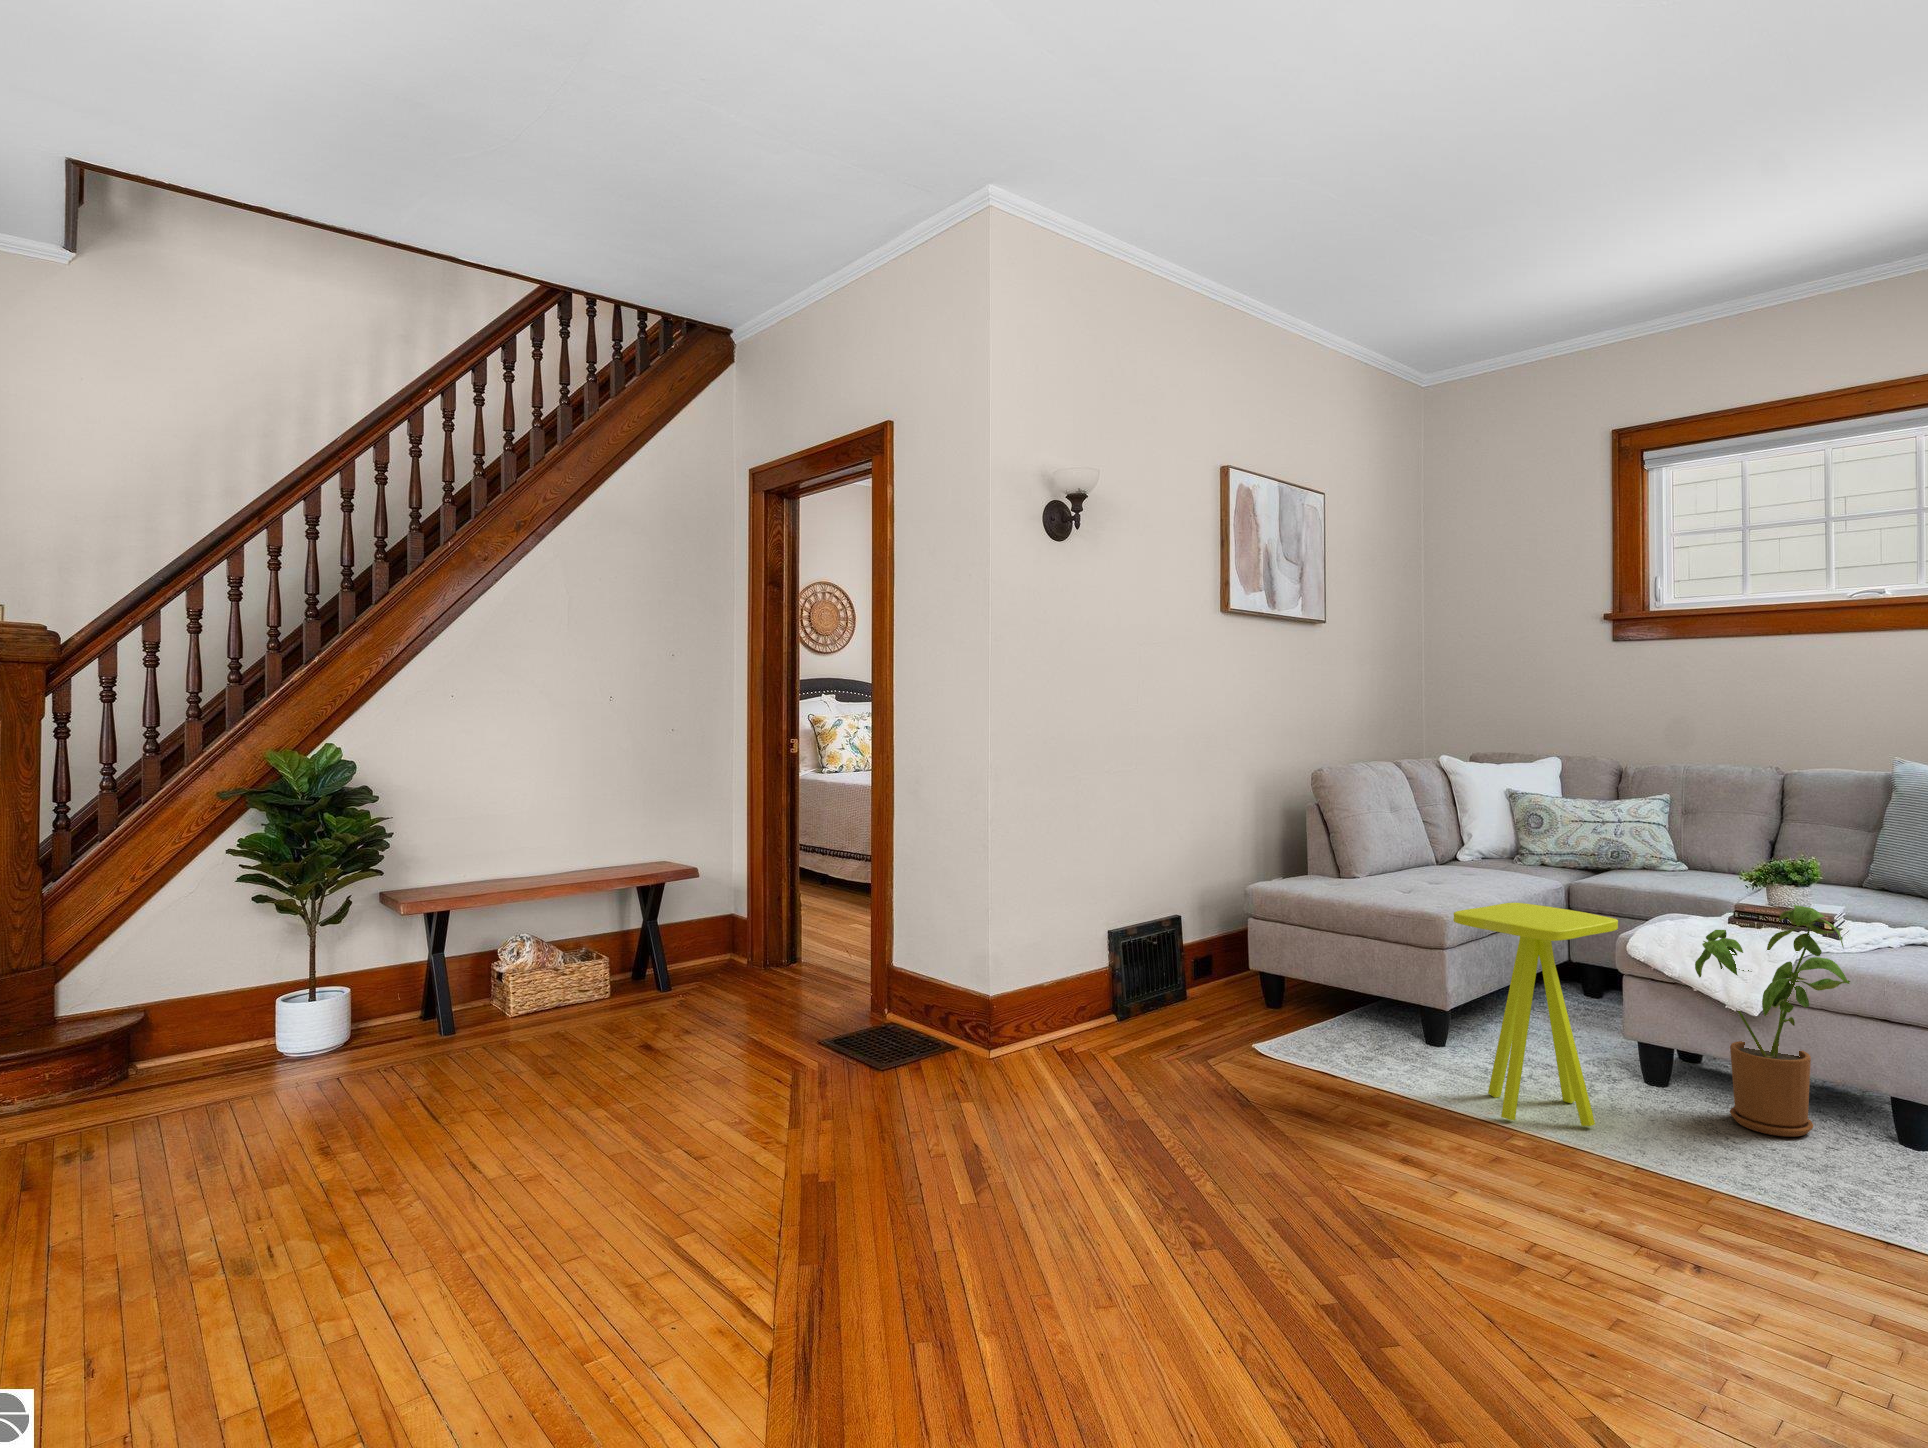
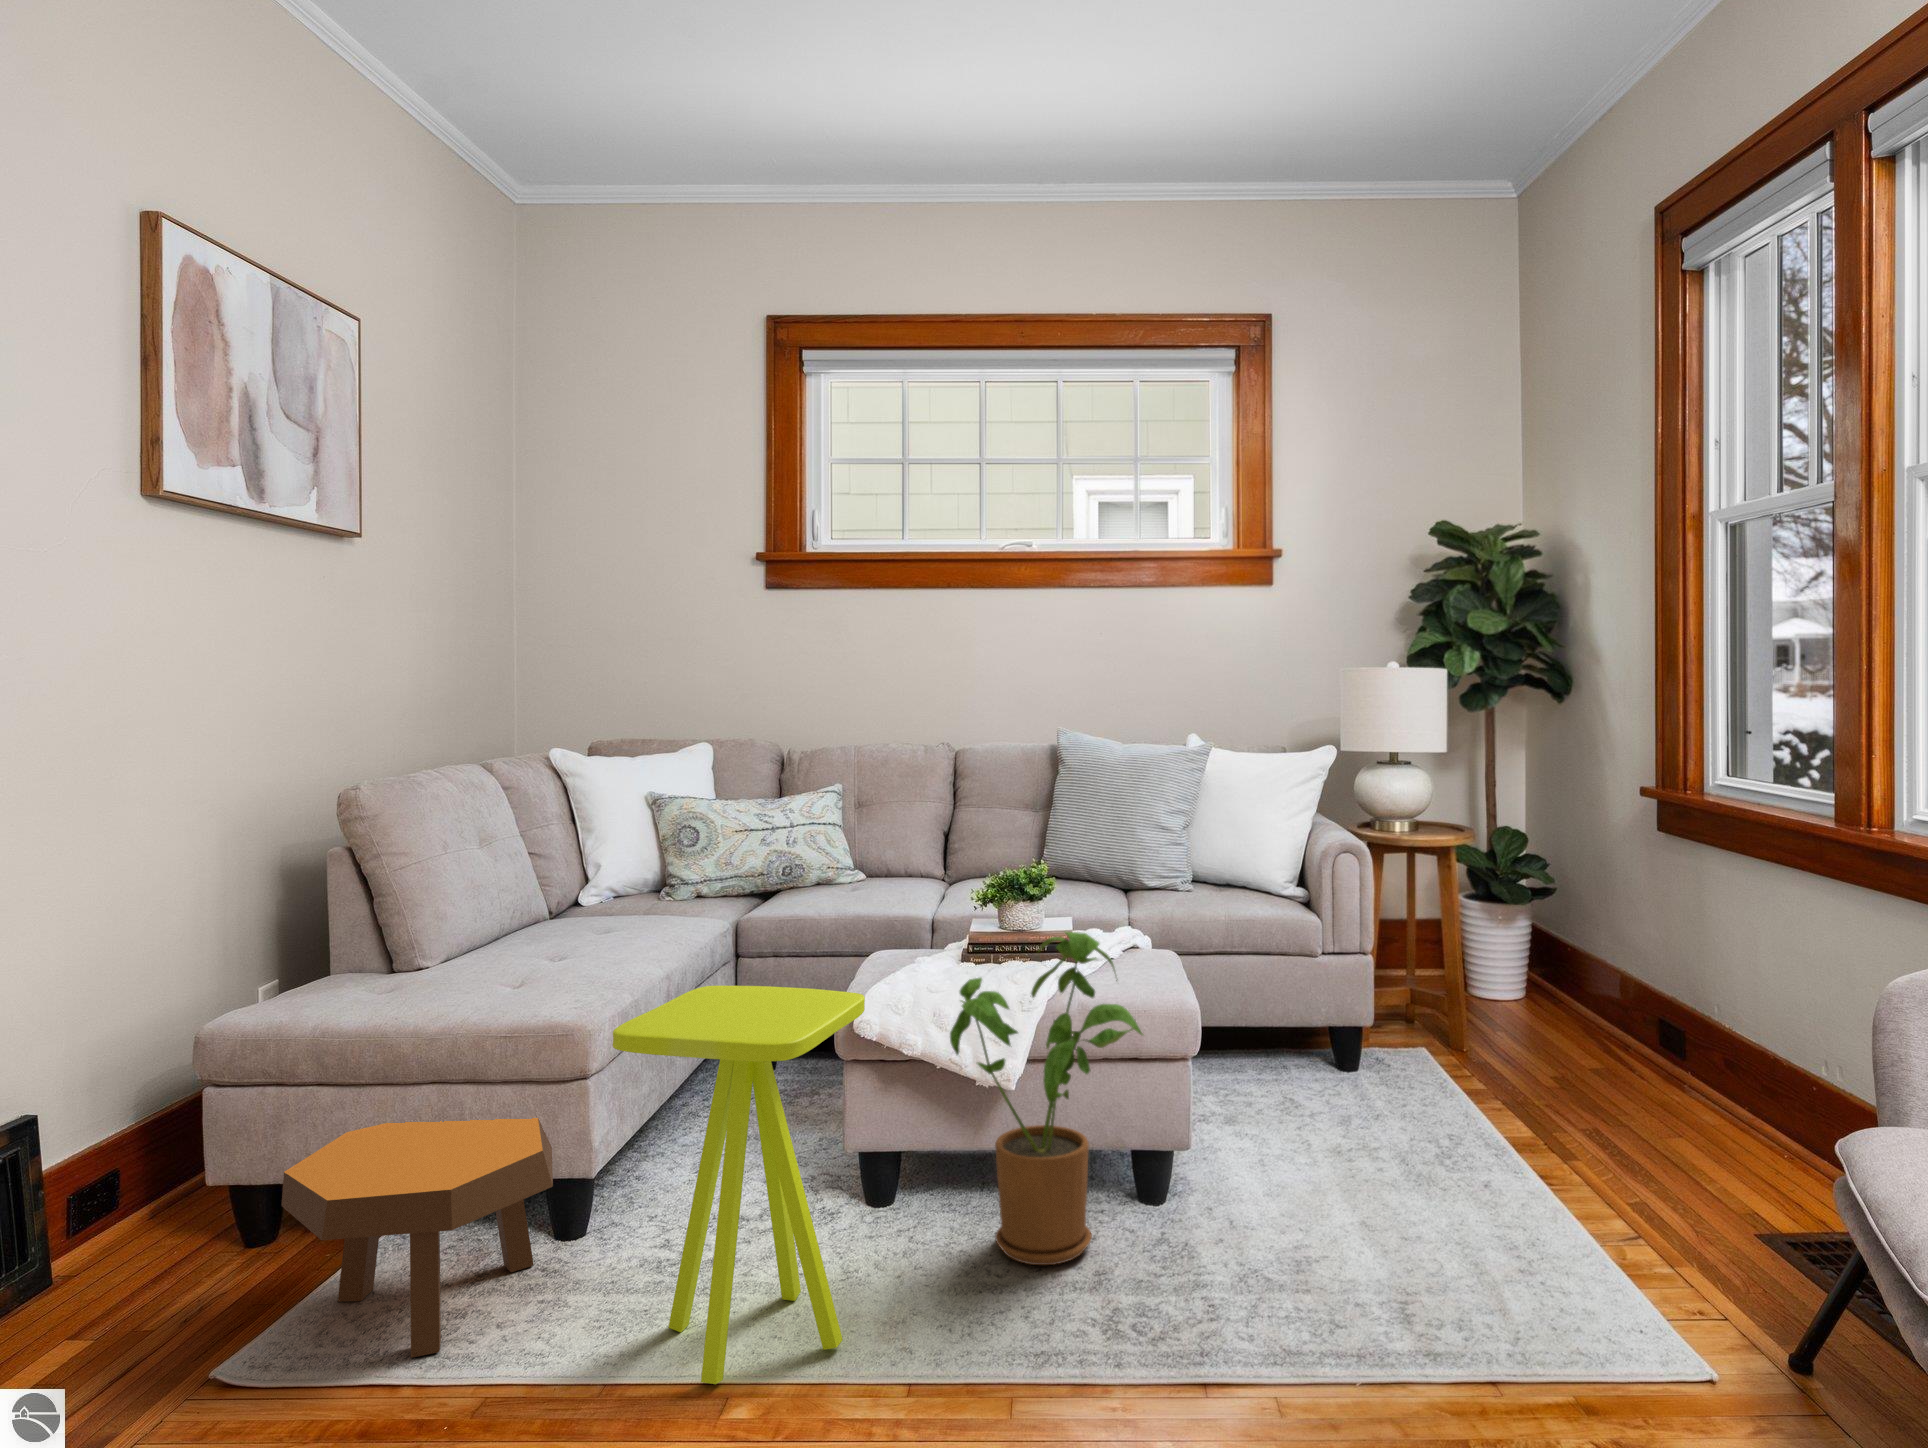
footstool: none [1287,956,1427,1071] -> present [282,1118,553,1358]

